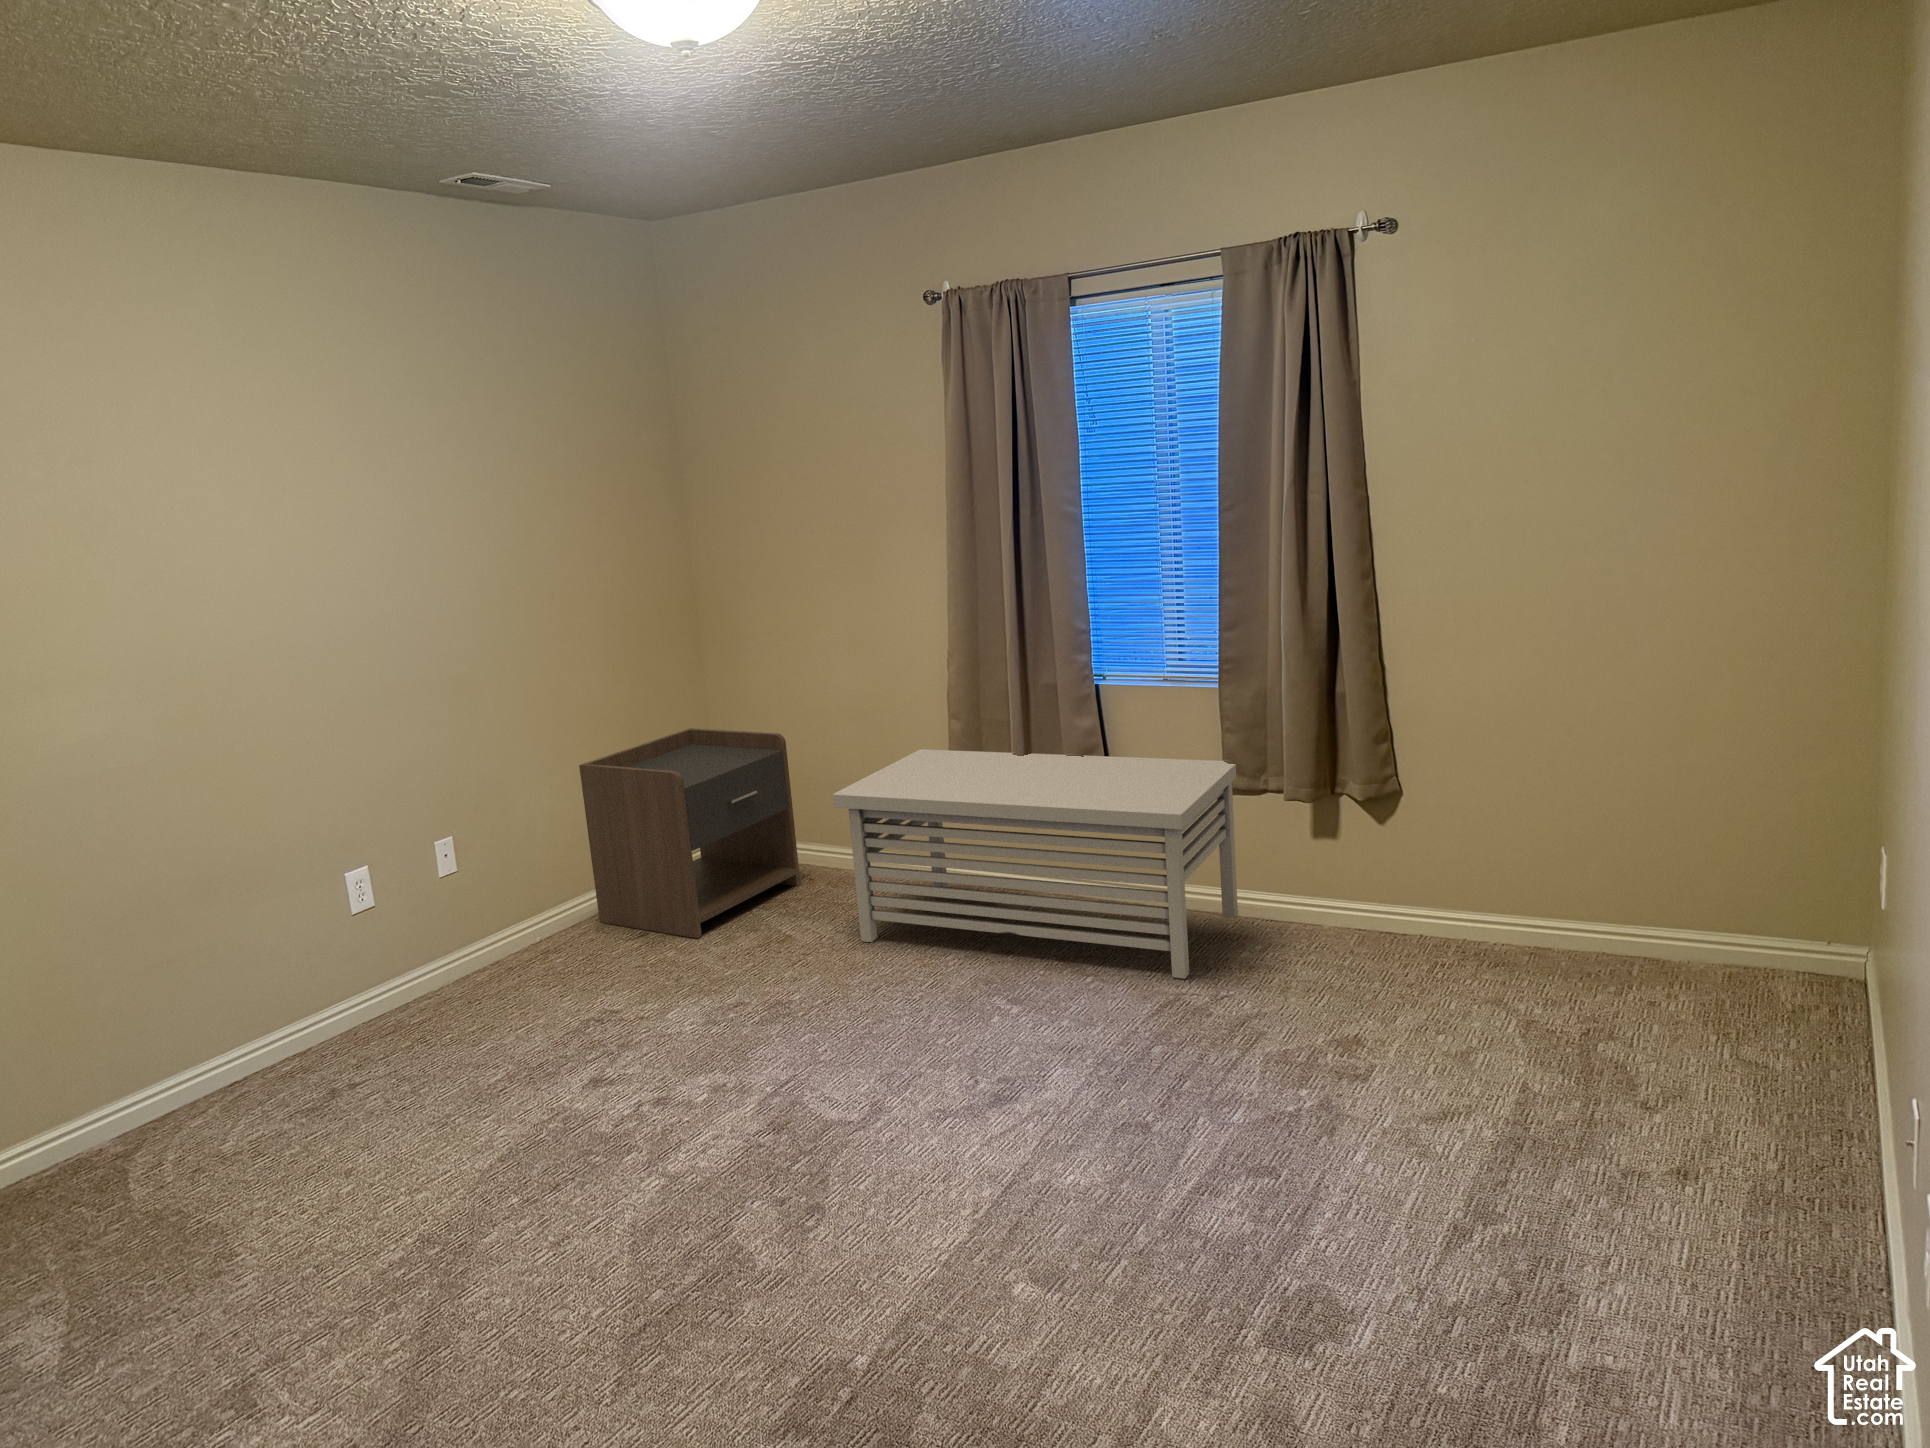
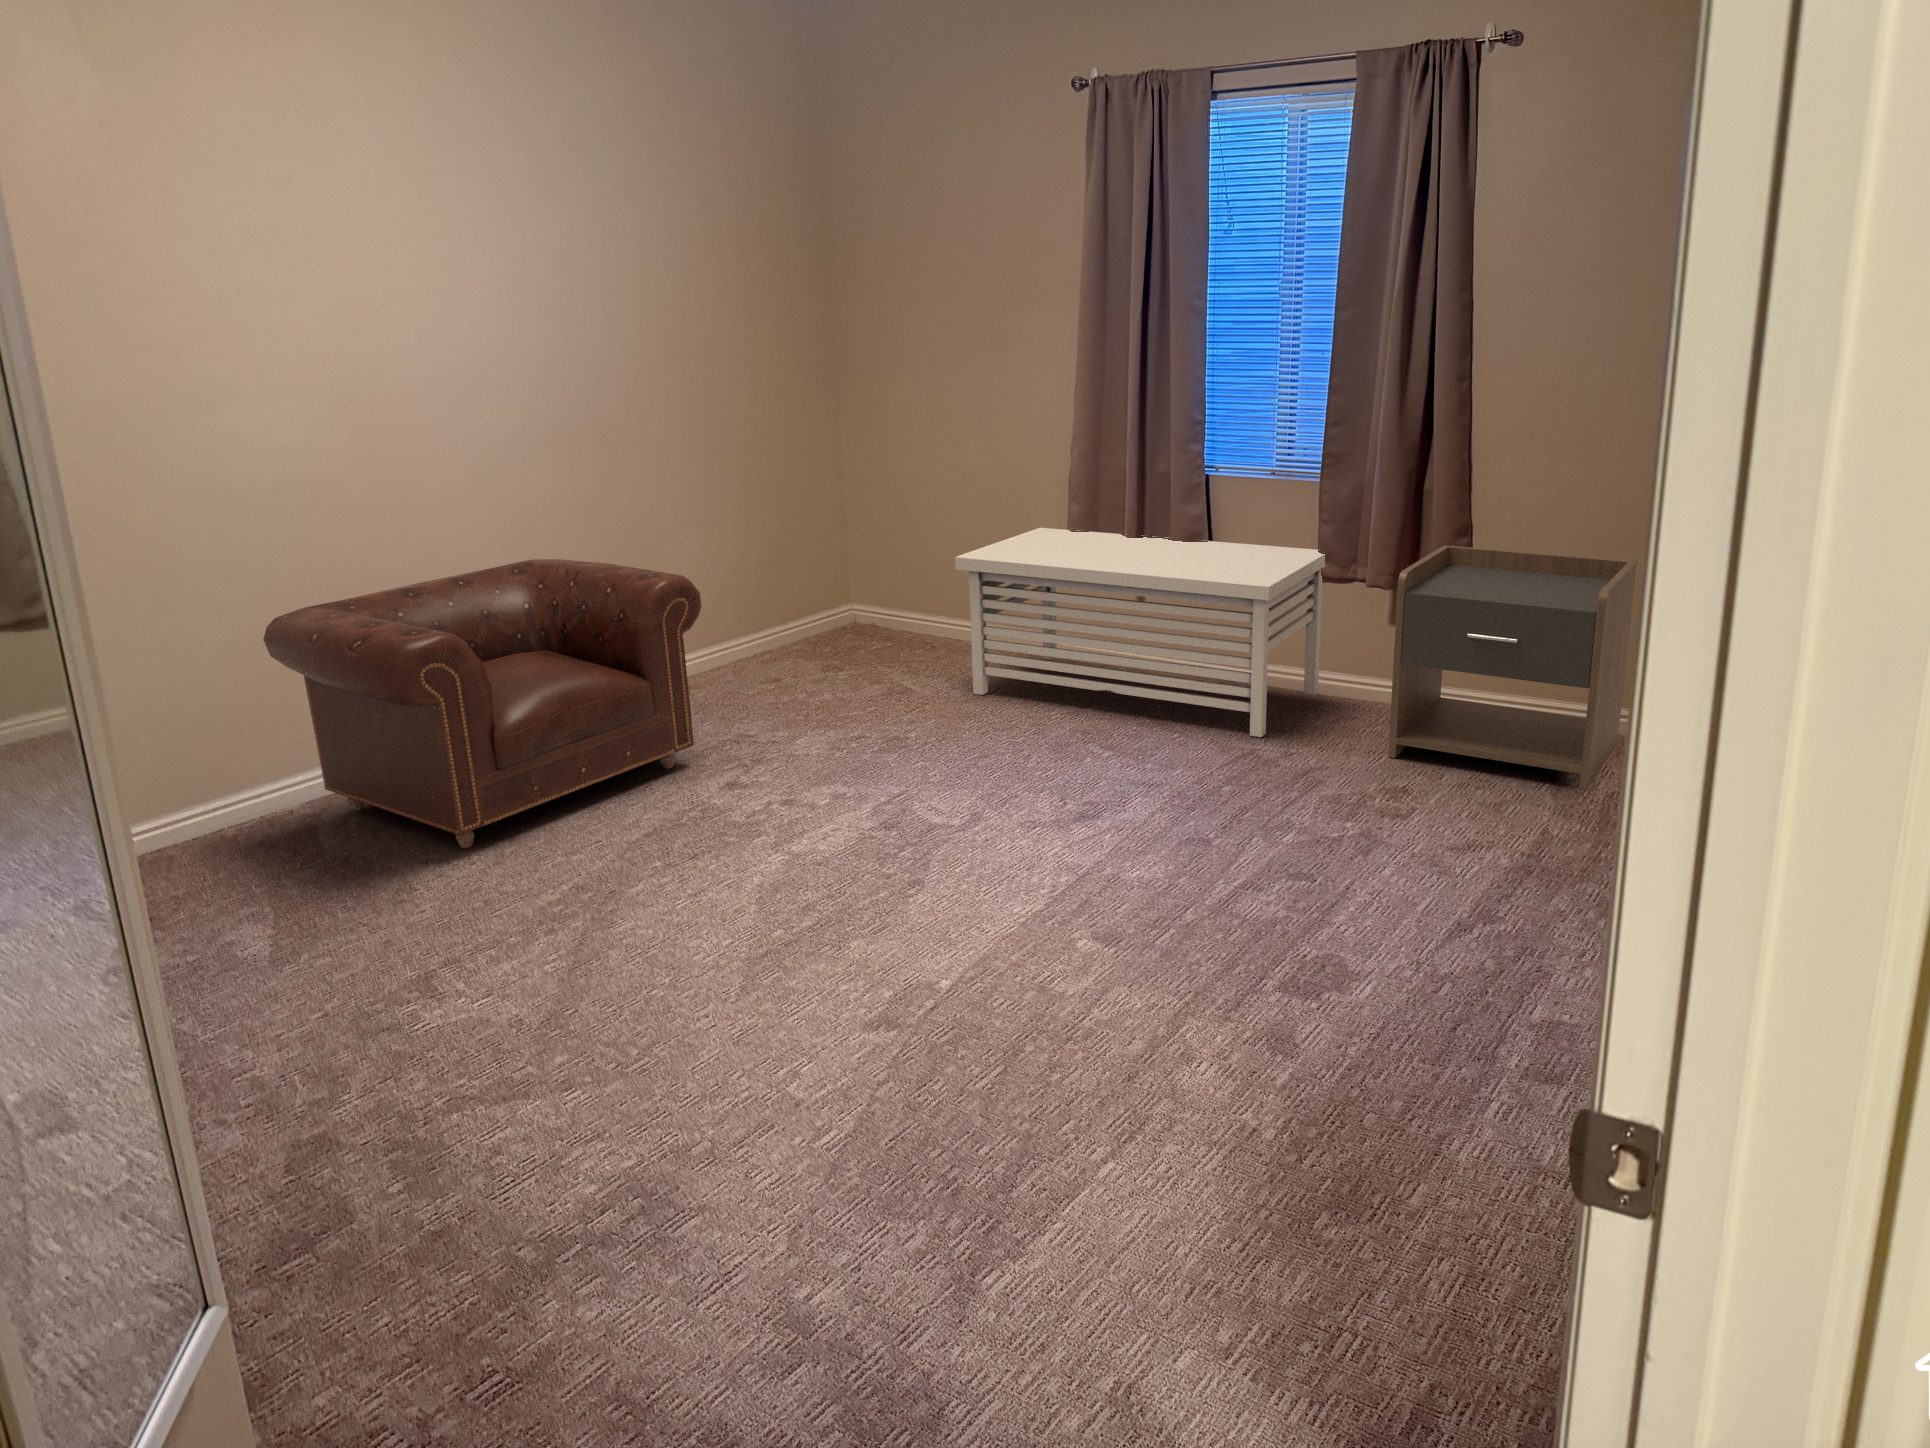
nightstand: present [579,728,800,938] -> present [1388,545,1637,790]
armchair: none [53,830,556,1195] -> present [263,559,701,848]

